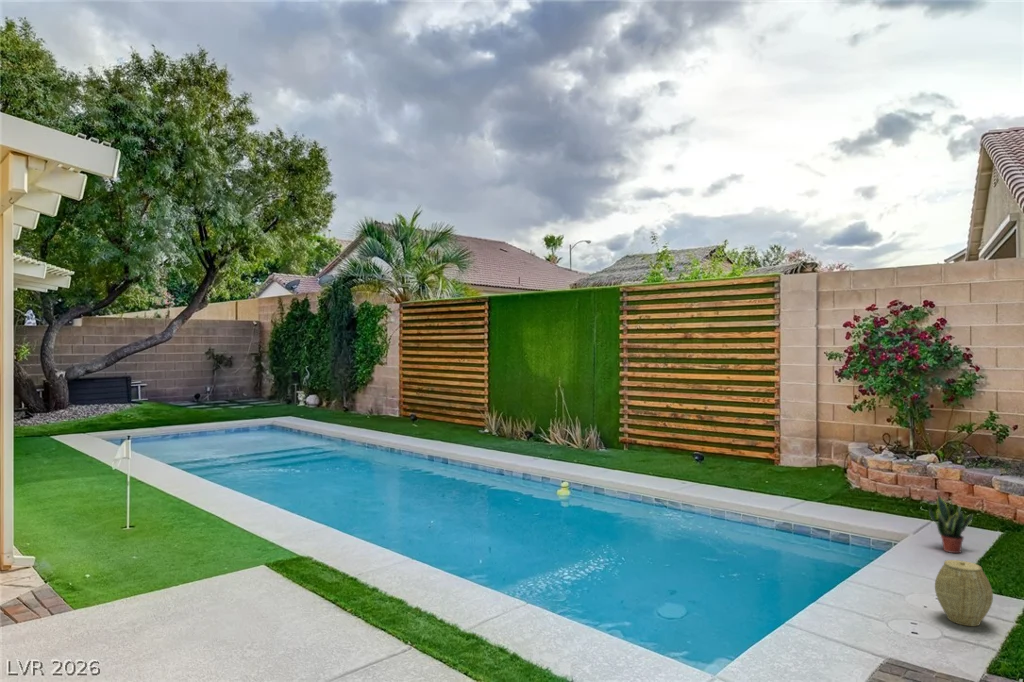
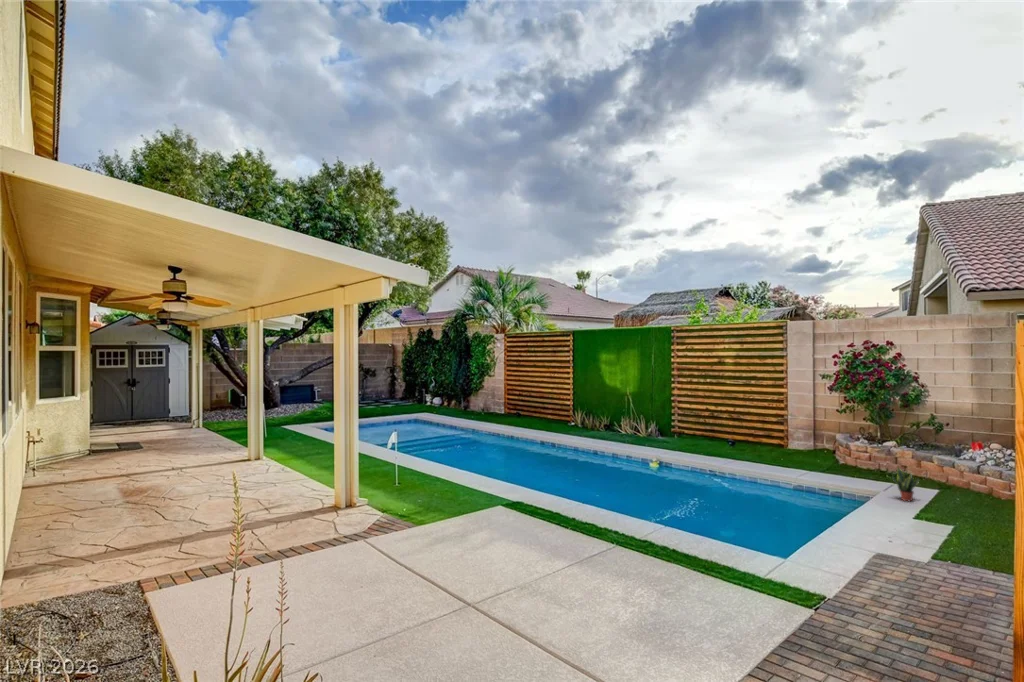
woven basket: present [935,560,993,626] -> none [896,501,929,536]

